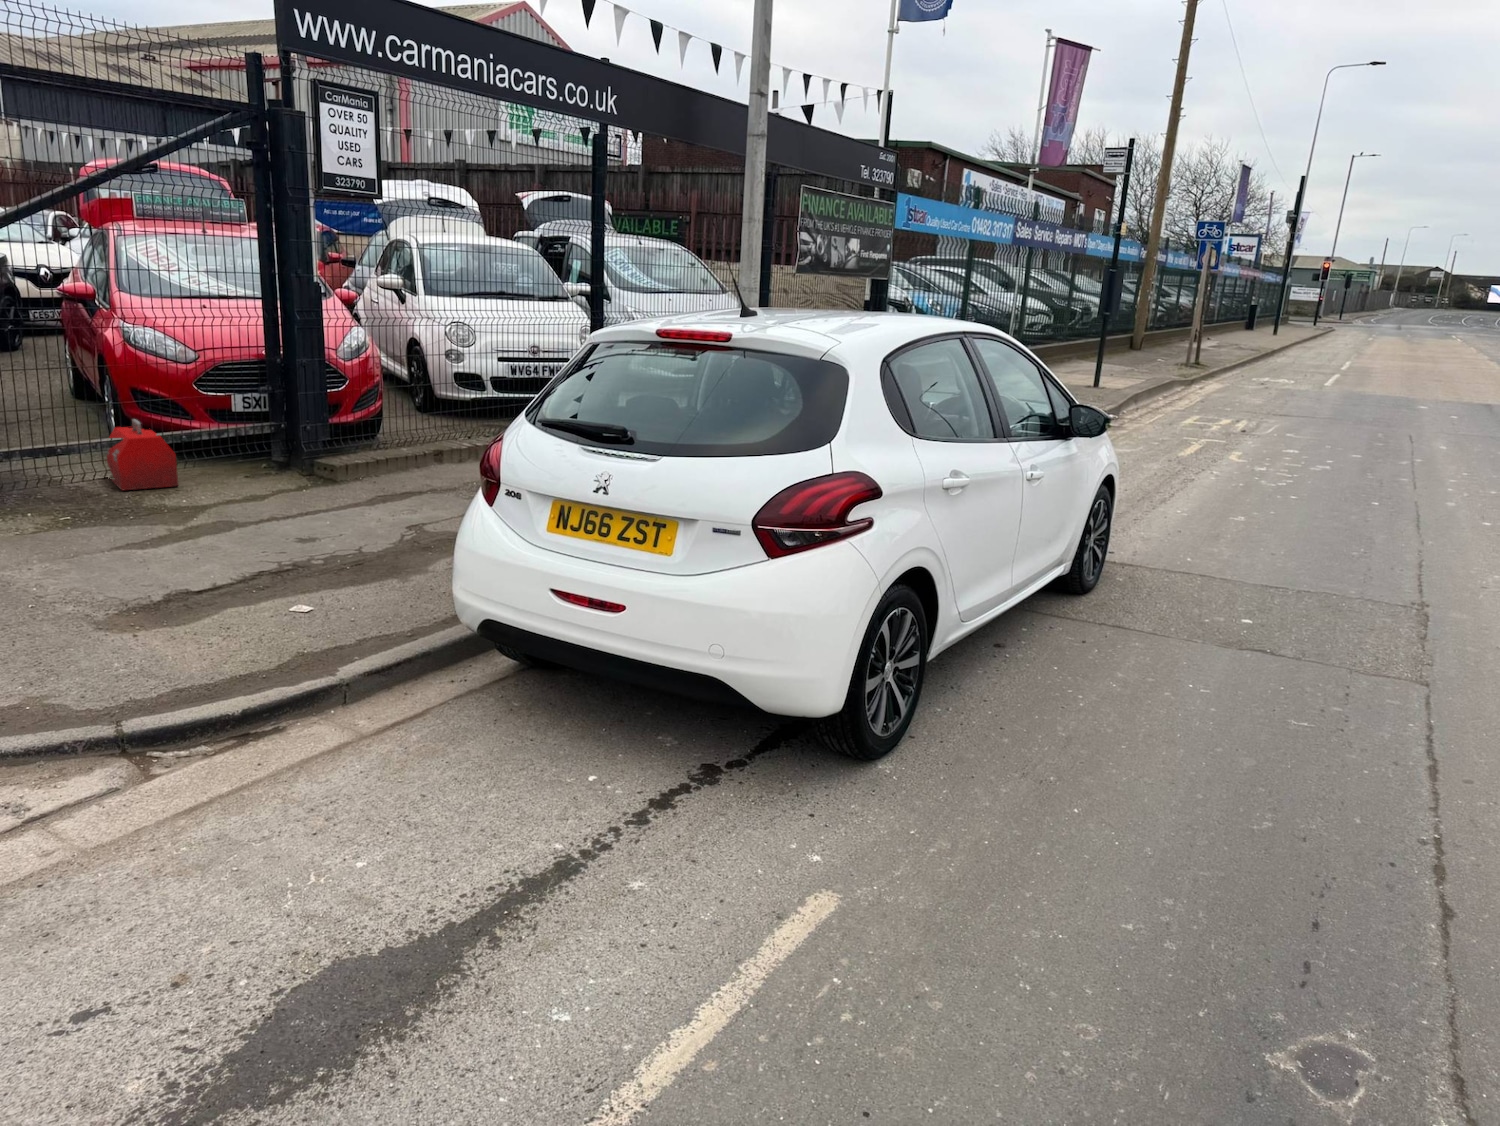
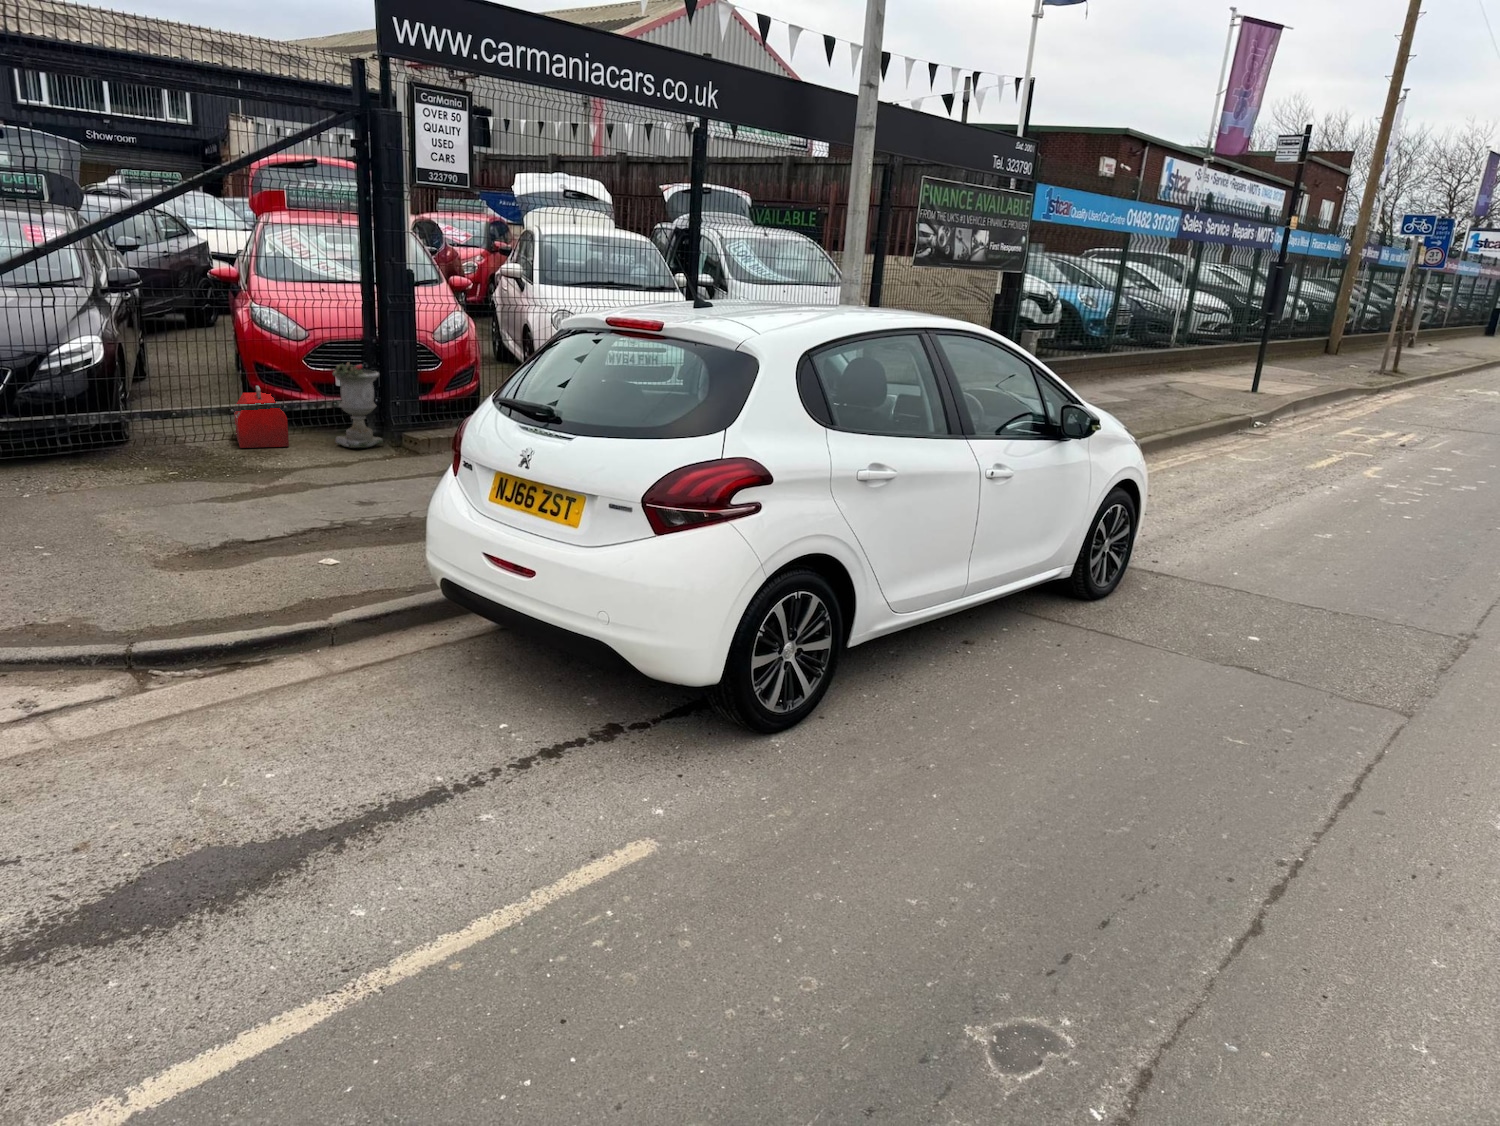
planter: none [226,387,286,484] -> present [333,362,383,448]

